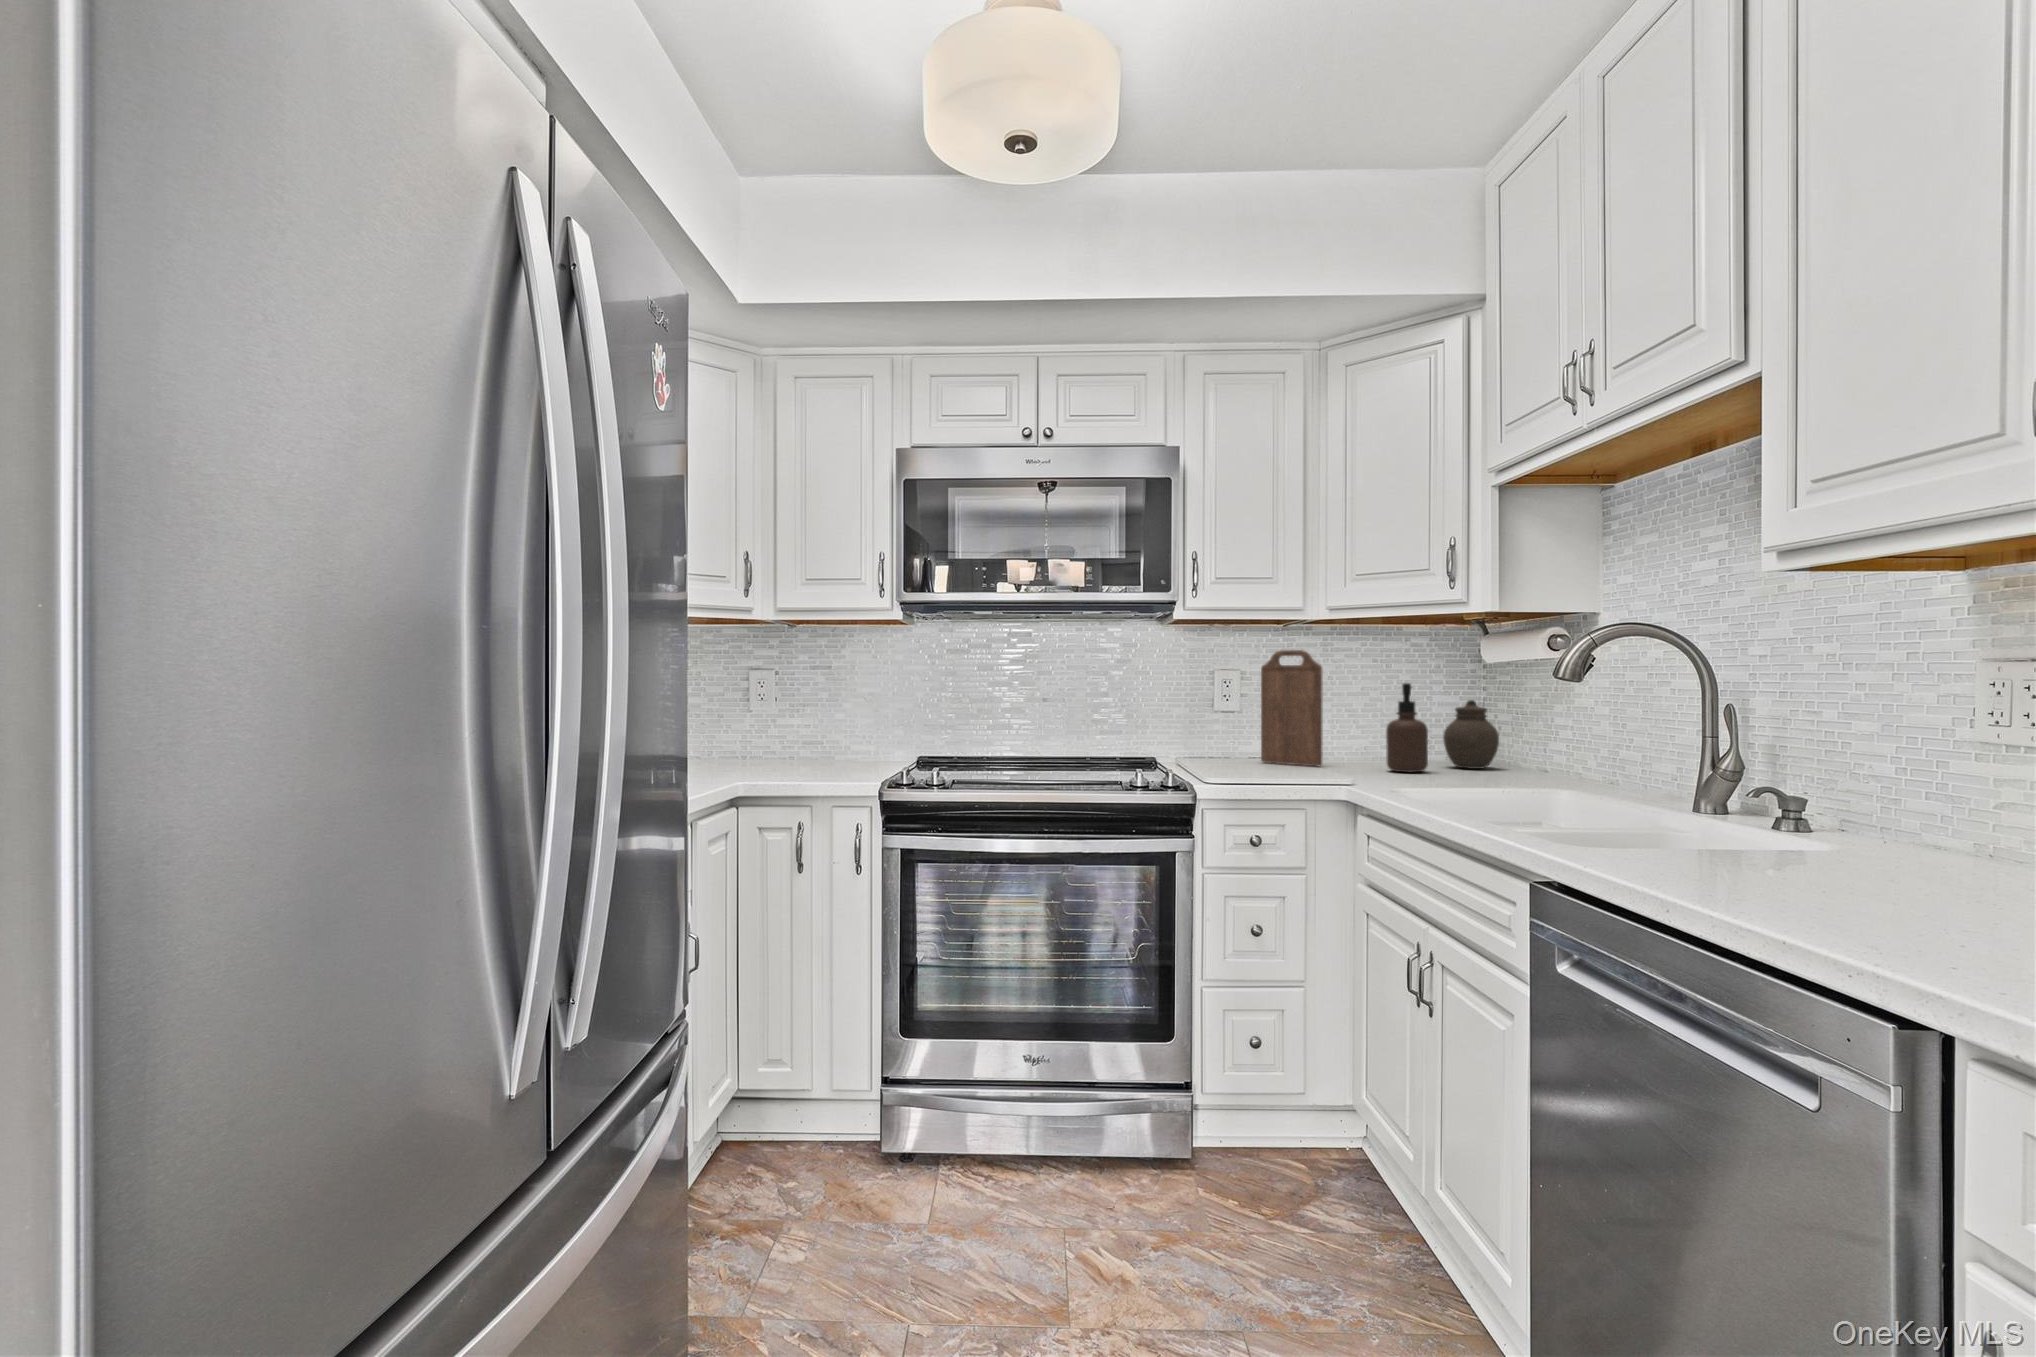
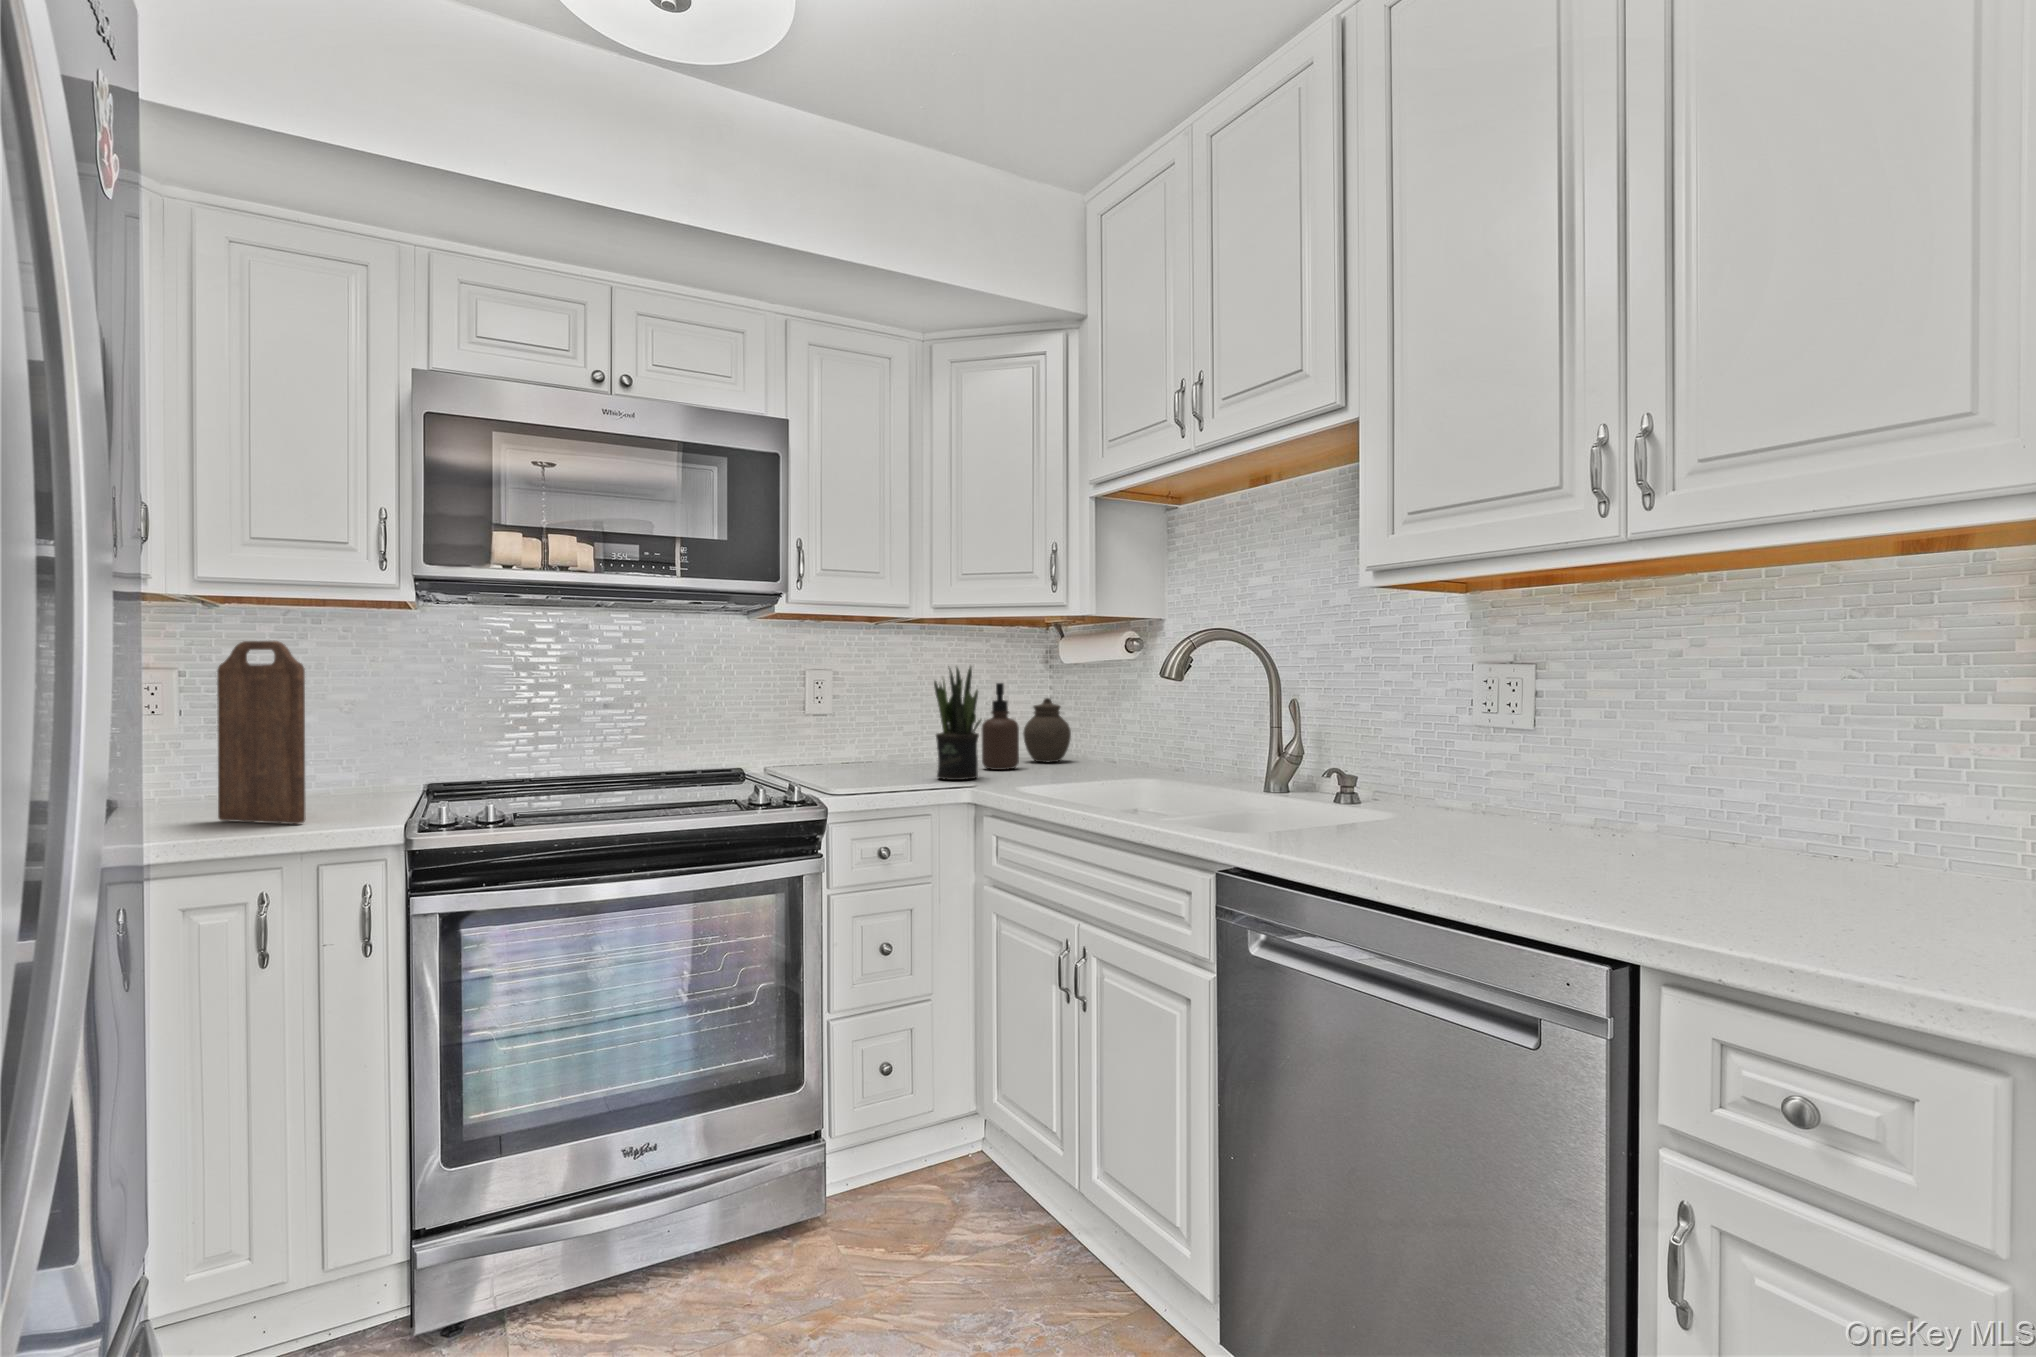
cutting board: present [1261,650,1322,766] -> present [217,641,305,824]
potted plant: none [1323,665,1374,778] -> present [934,667,981,780]

